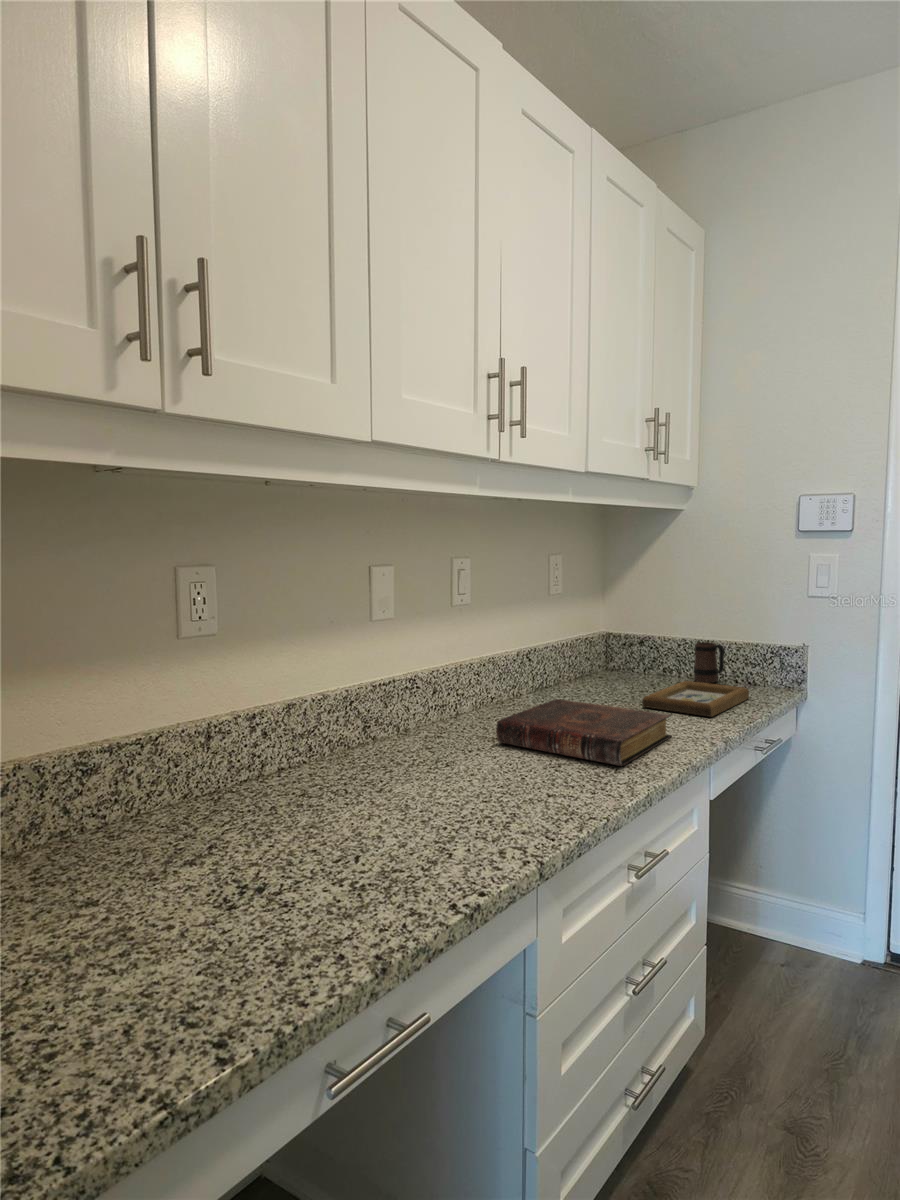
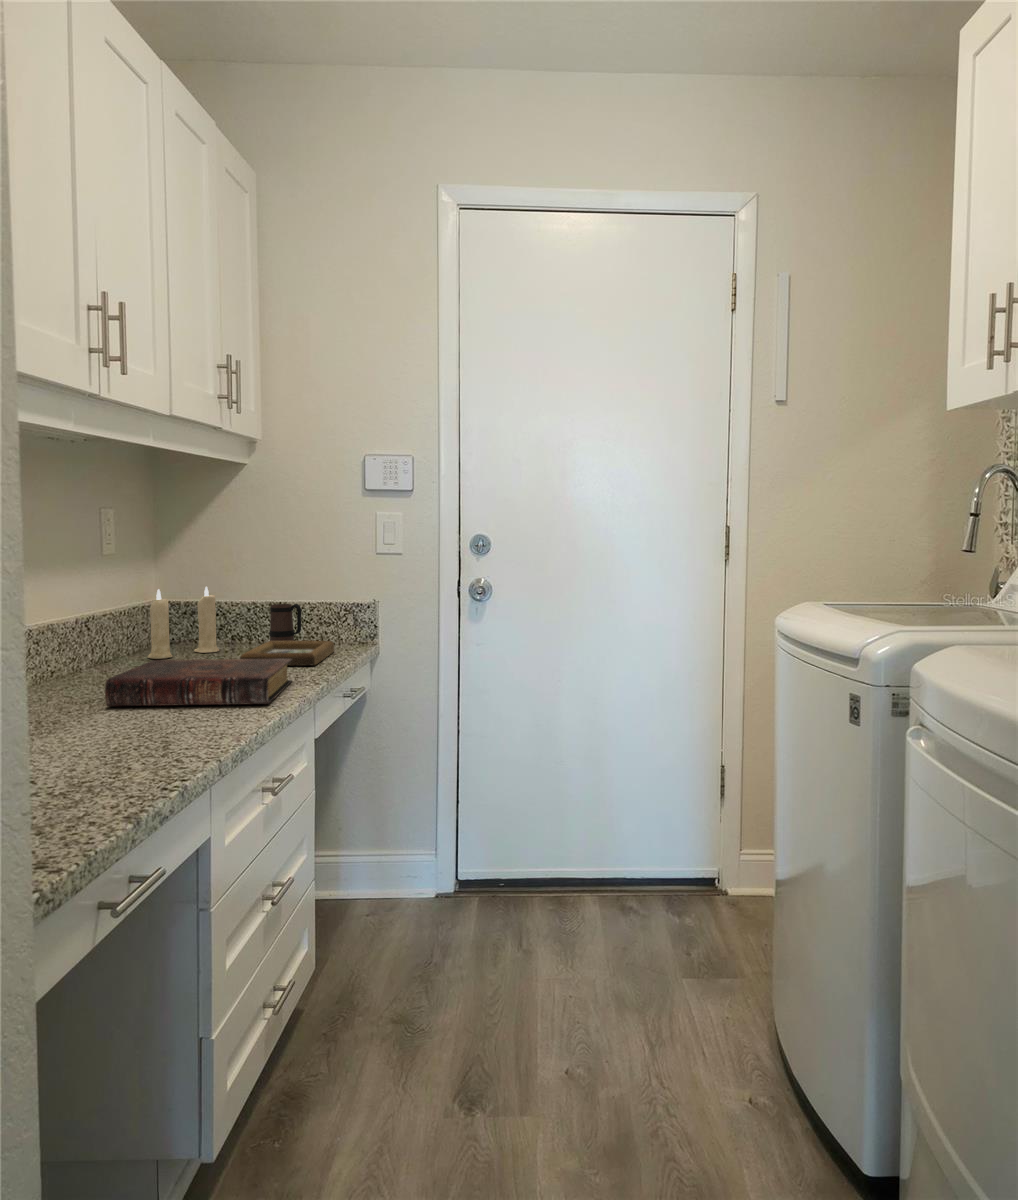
candle: none [578,624,643,689] -> present [147,587,219,659]

